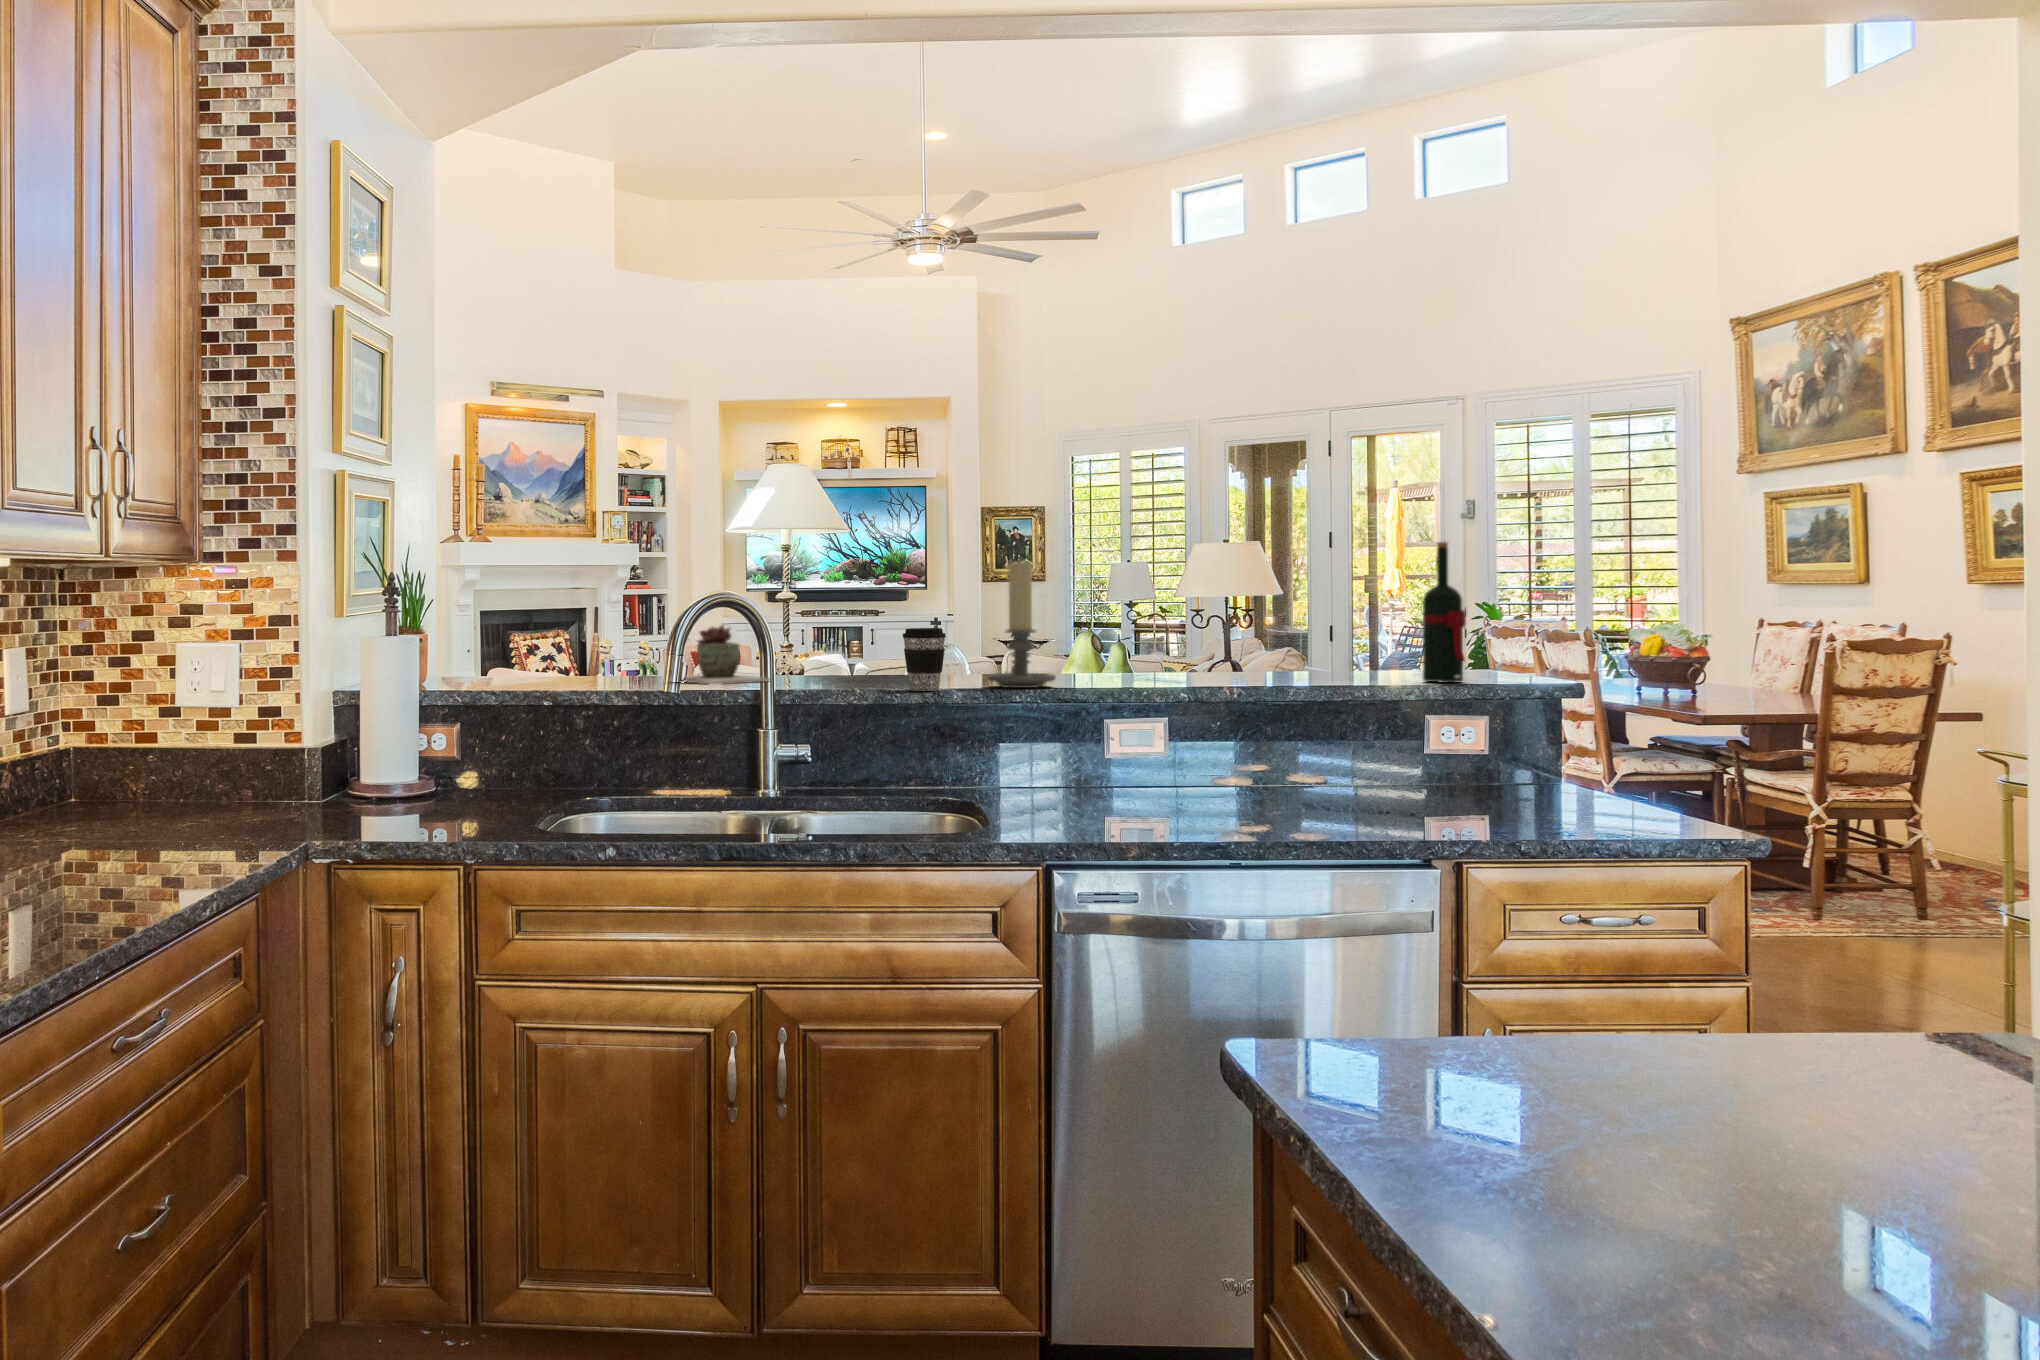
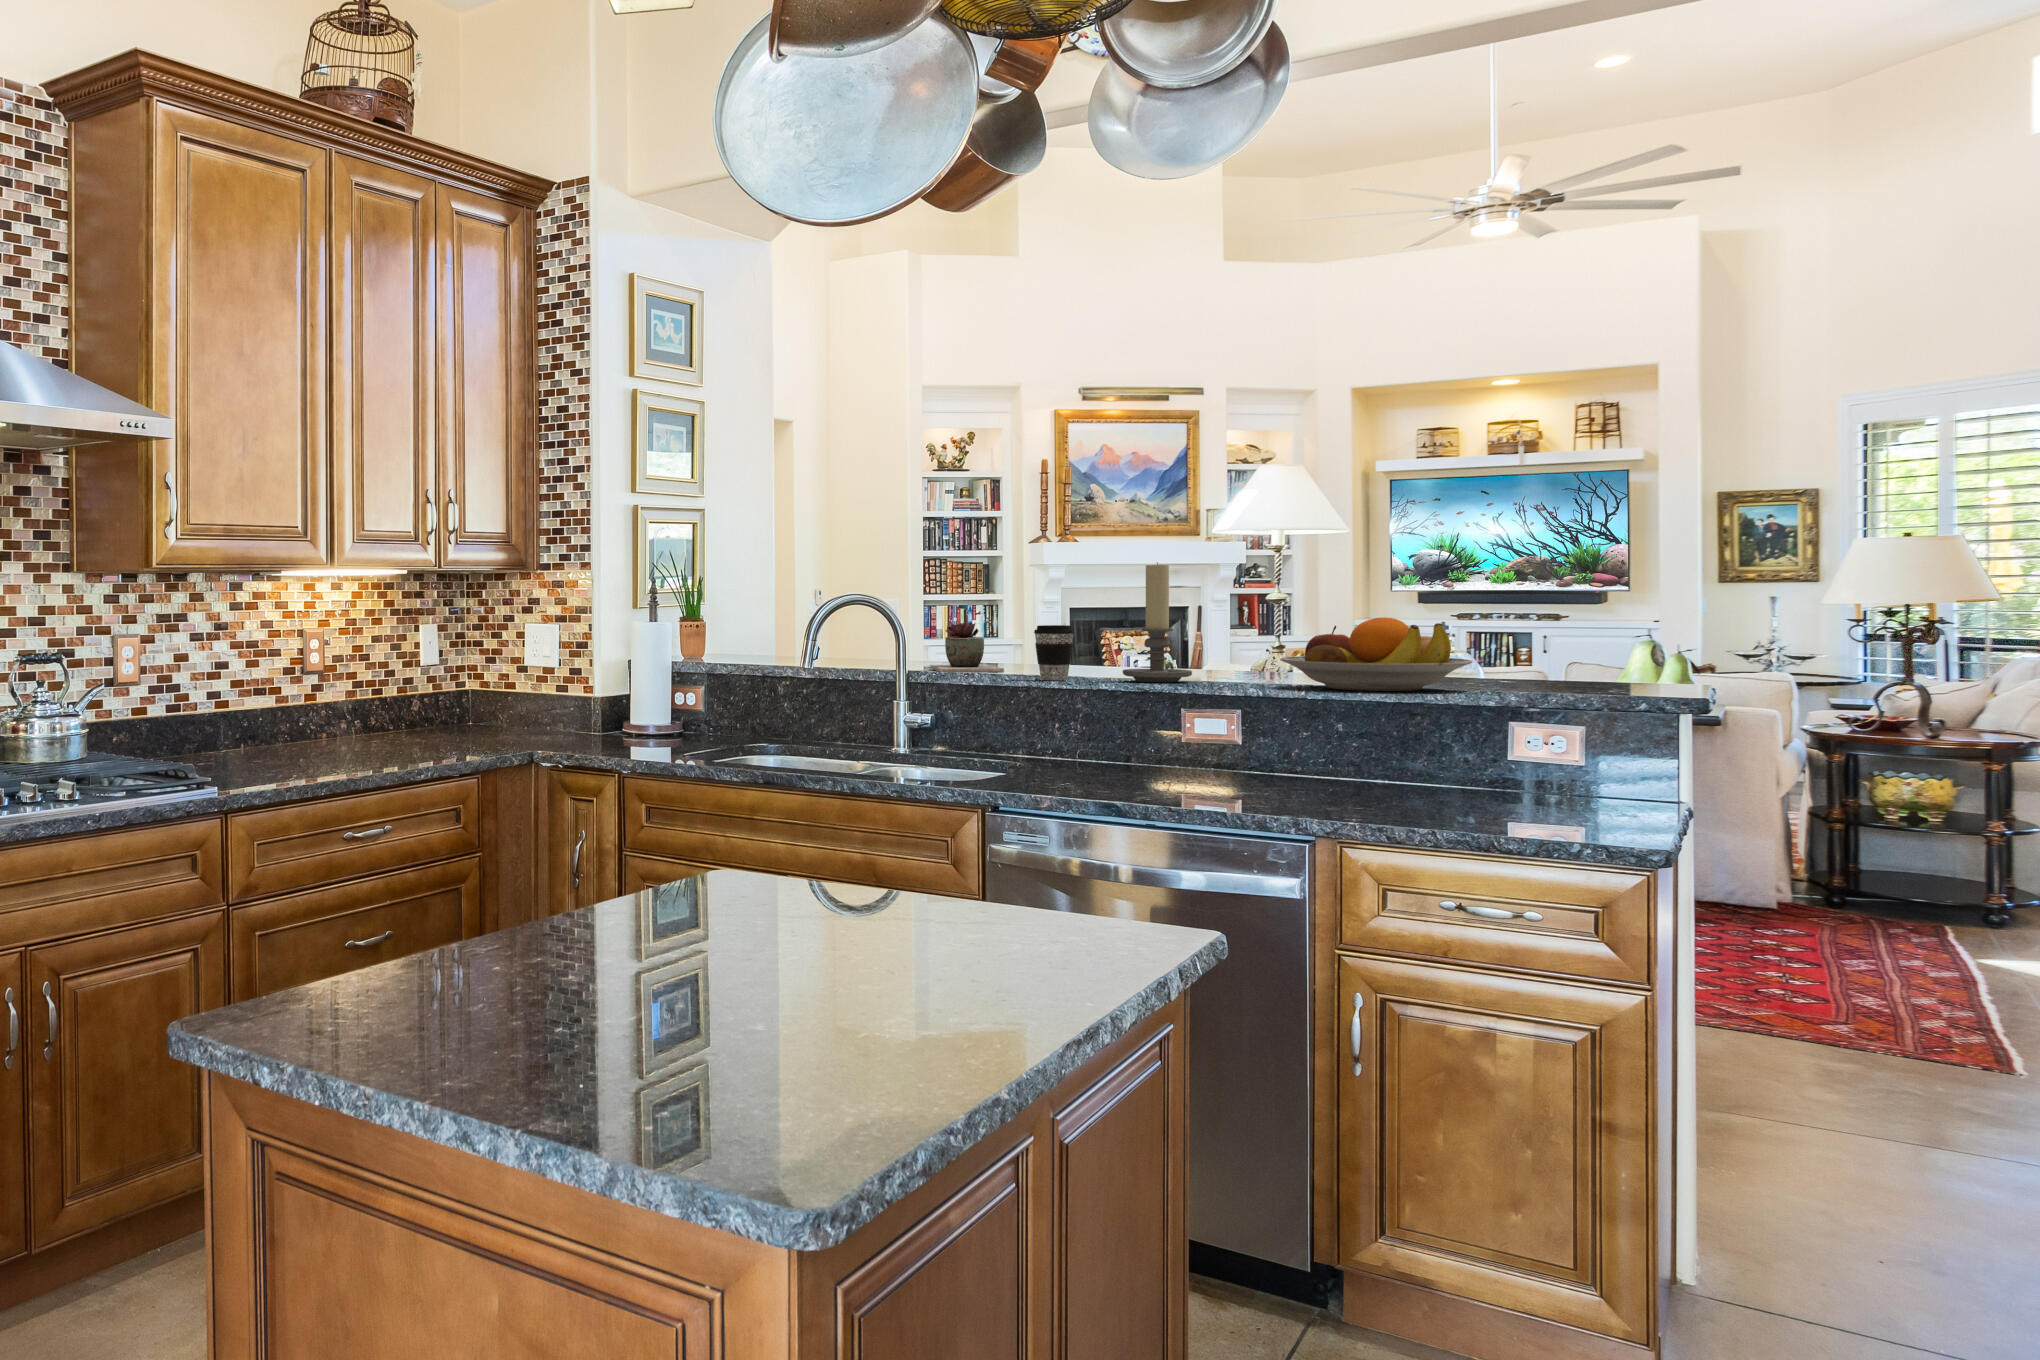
wine bottle: present [1423,542,1466,683] -> none [1605,538,1657,696]
fruit bowl: none [1161,615,1336,688] -> present [1280,618,1472,691]

